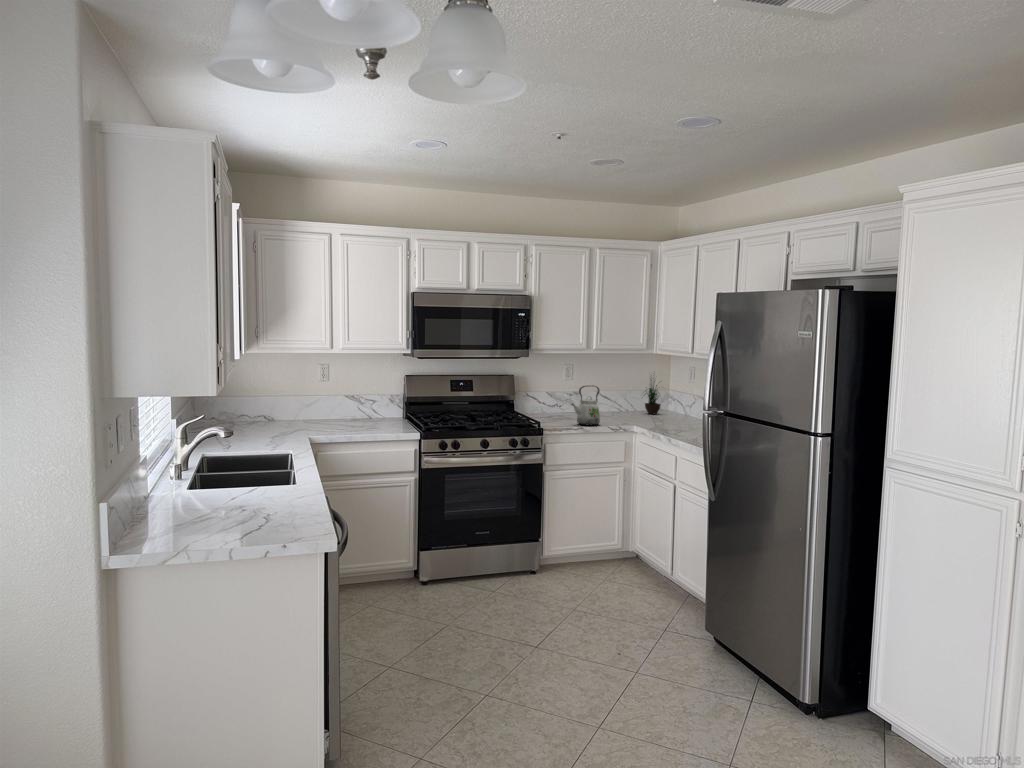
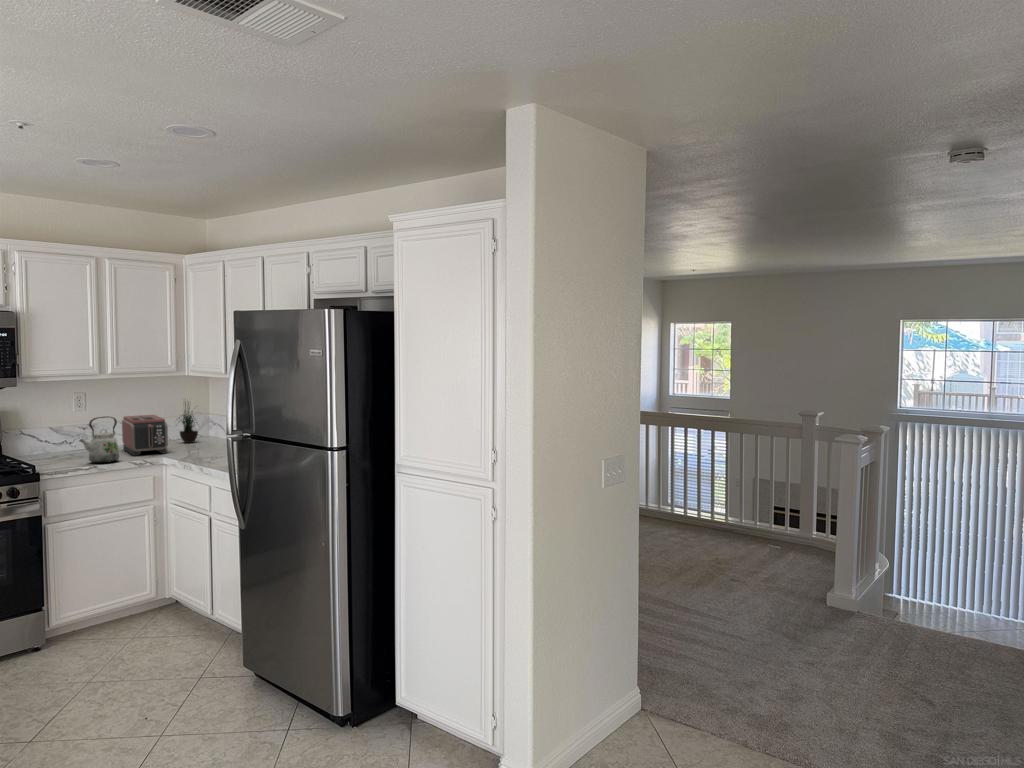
toaster: none [600,386,638,422] -> present [122,415,168,456]

